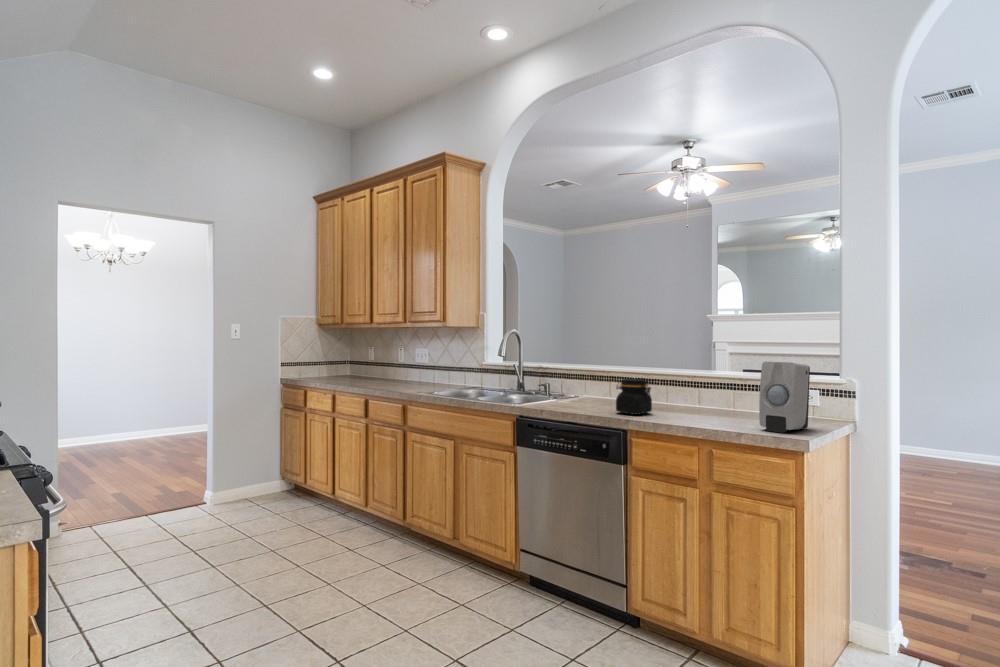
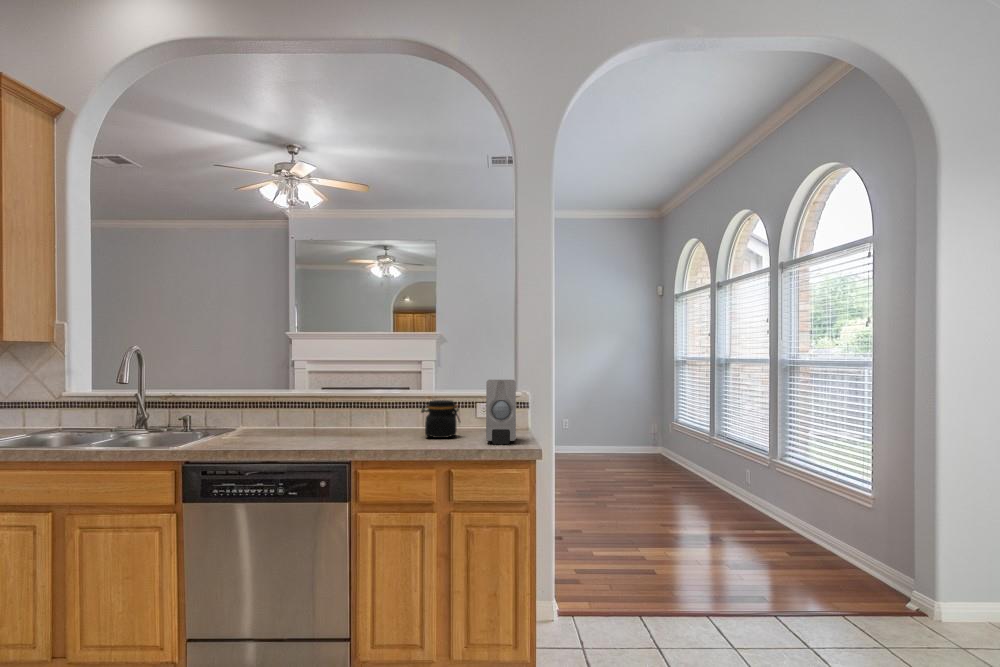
jar: present [616,379,652,415] -> present [421,400,460,438]

